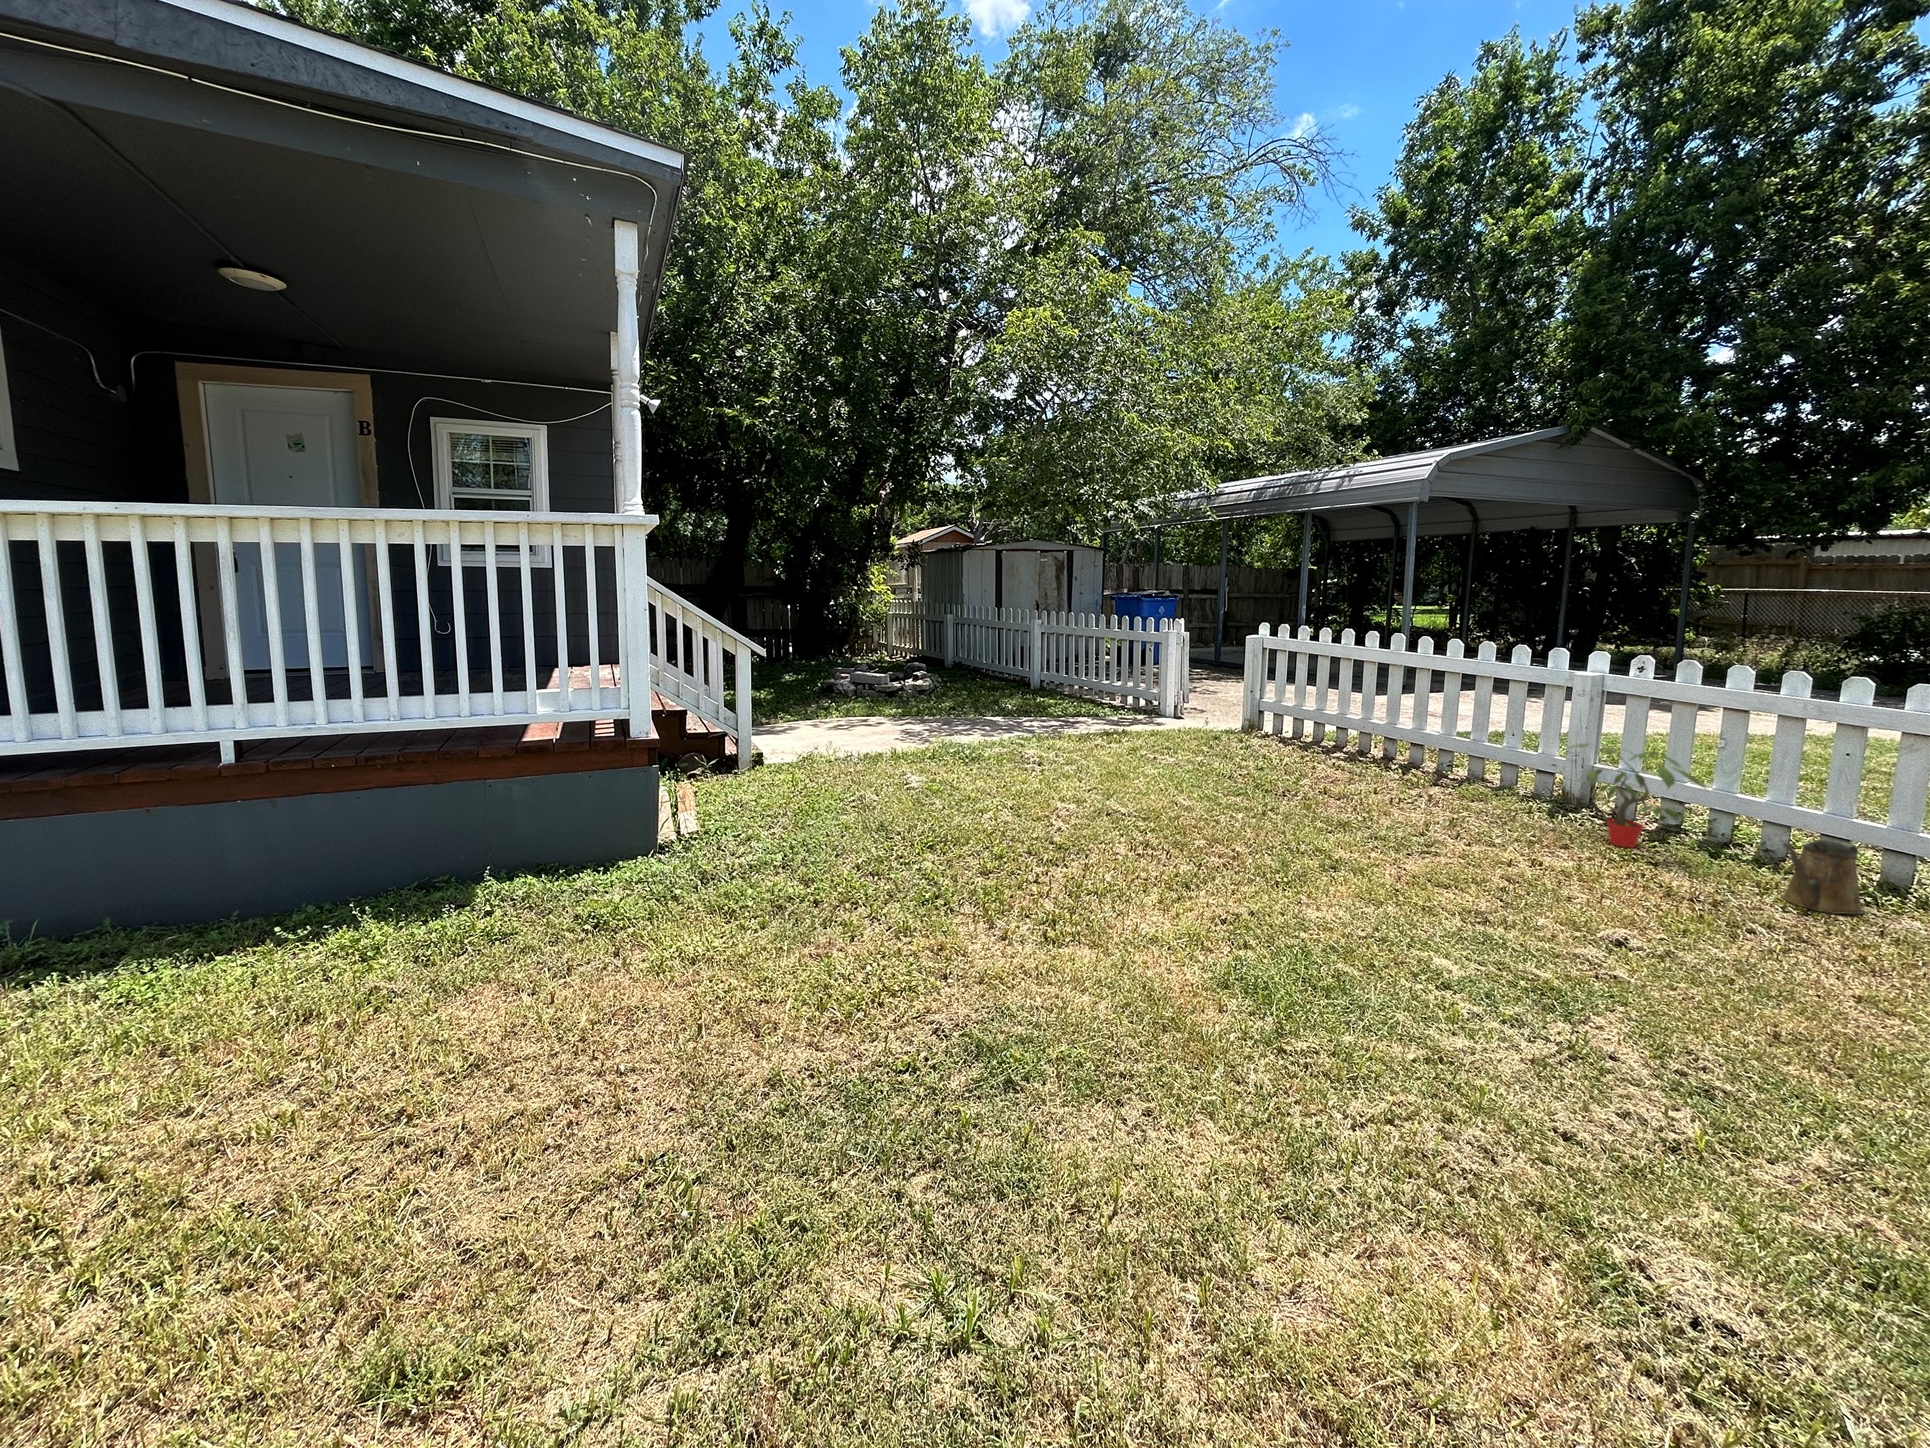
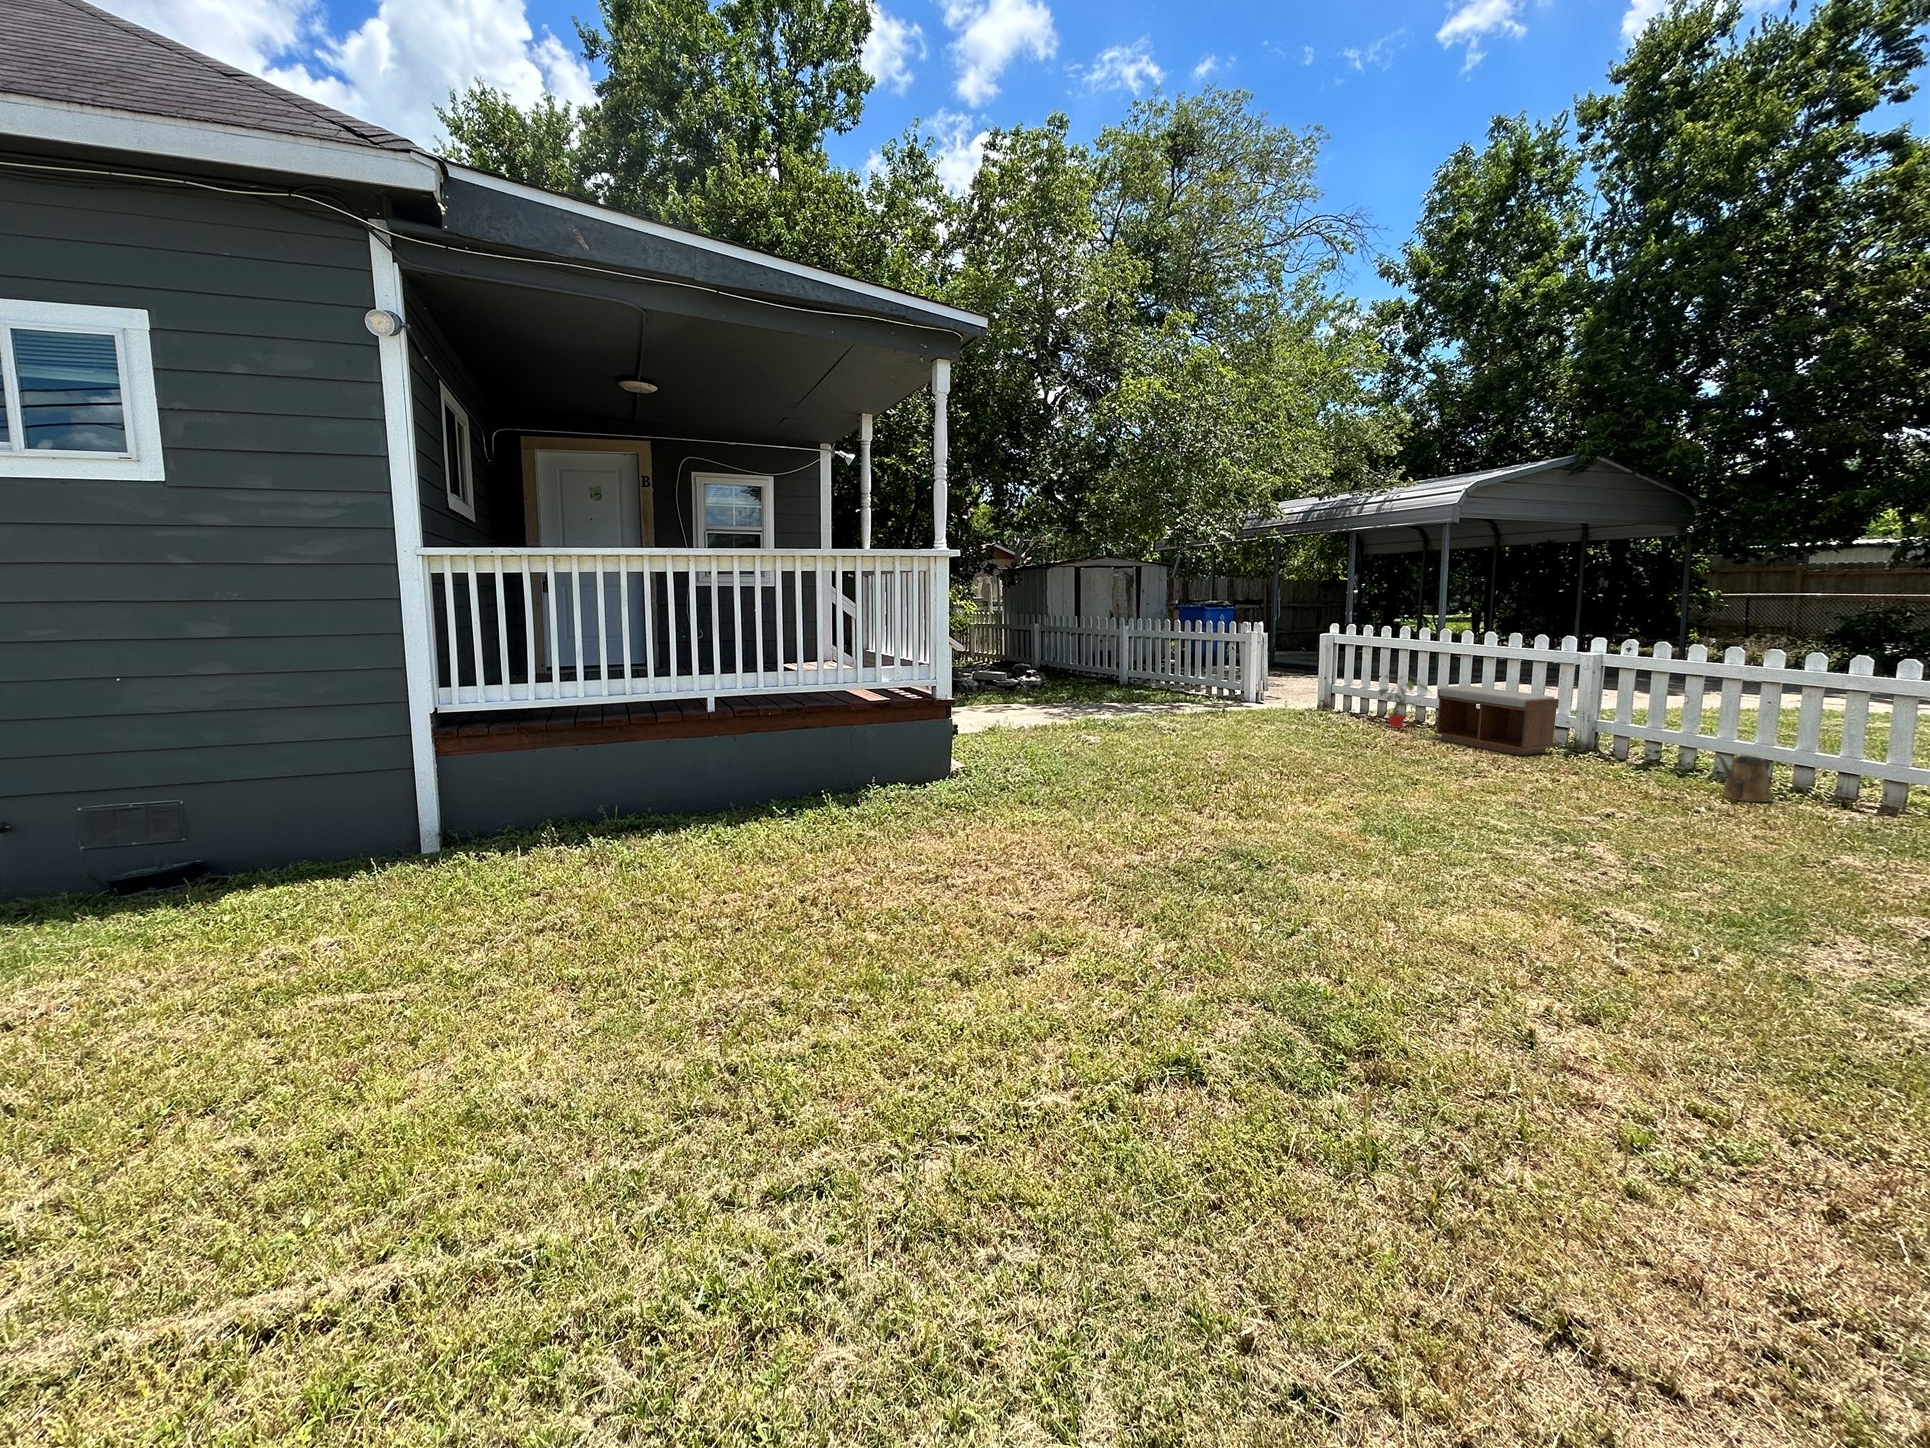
bench: none [1379,711,1546,814] -> present [1435,686,1559,756]
potted plant: present [1578,744,1706,848] -> present [1379,675,1429,728]

